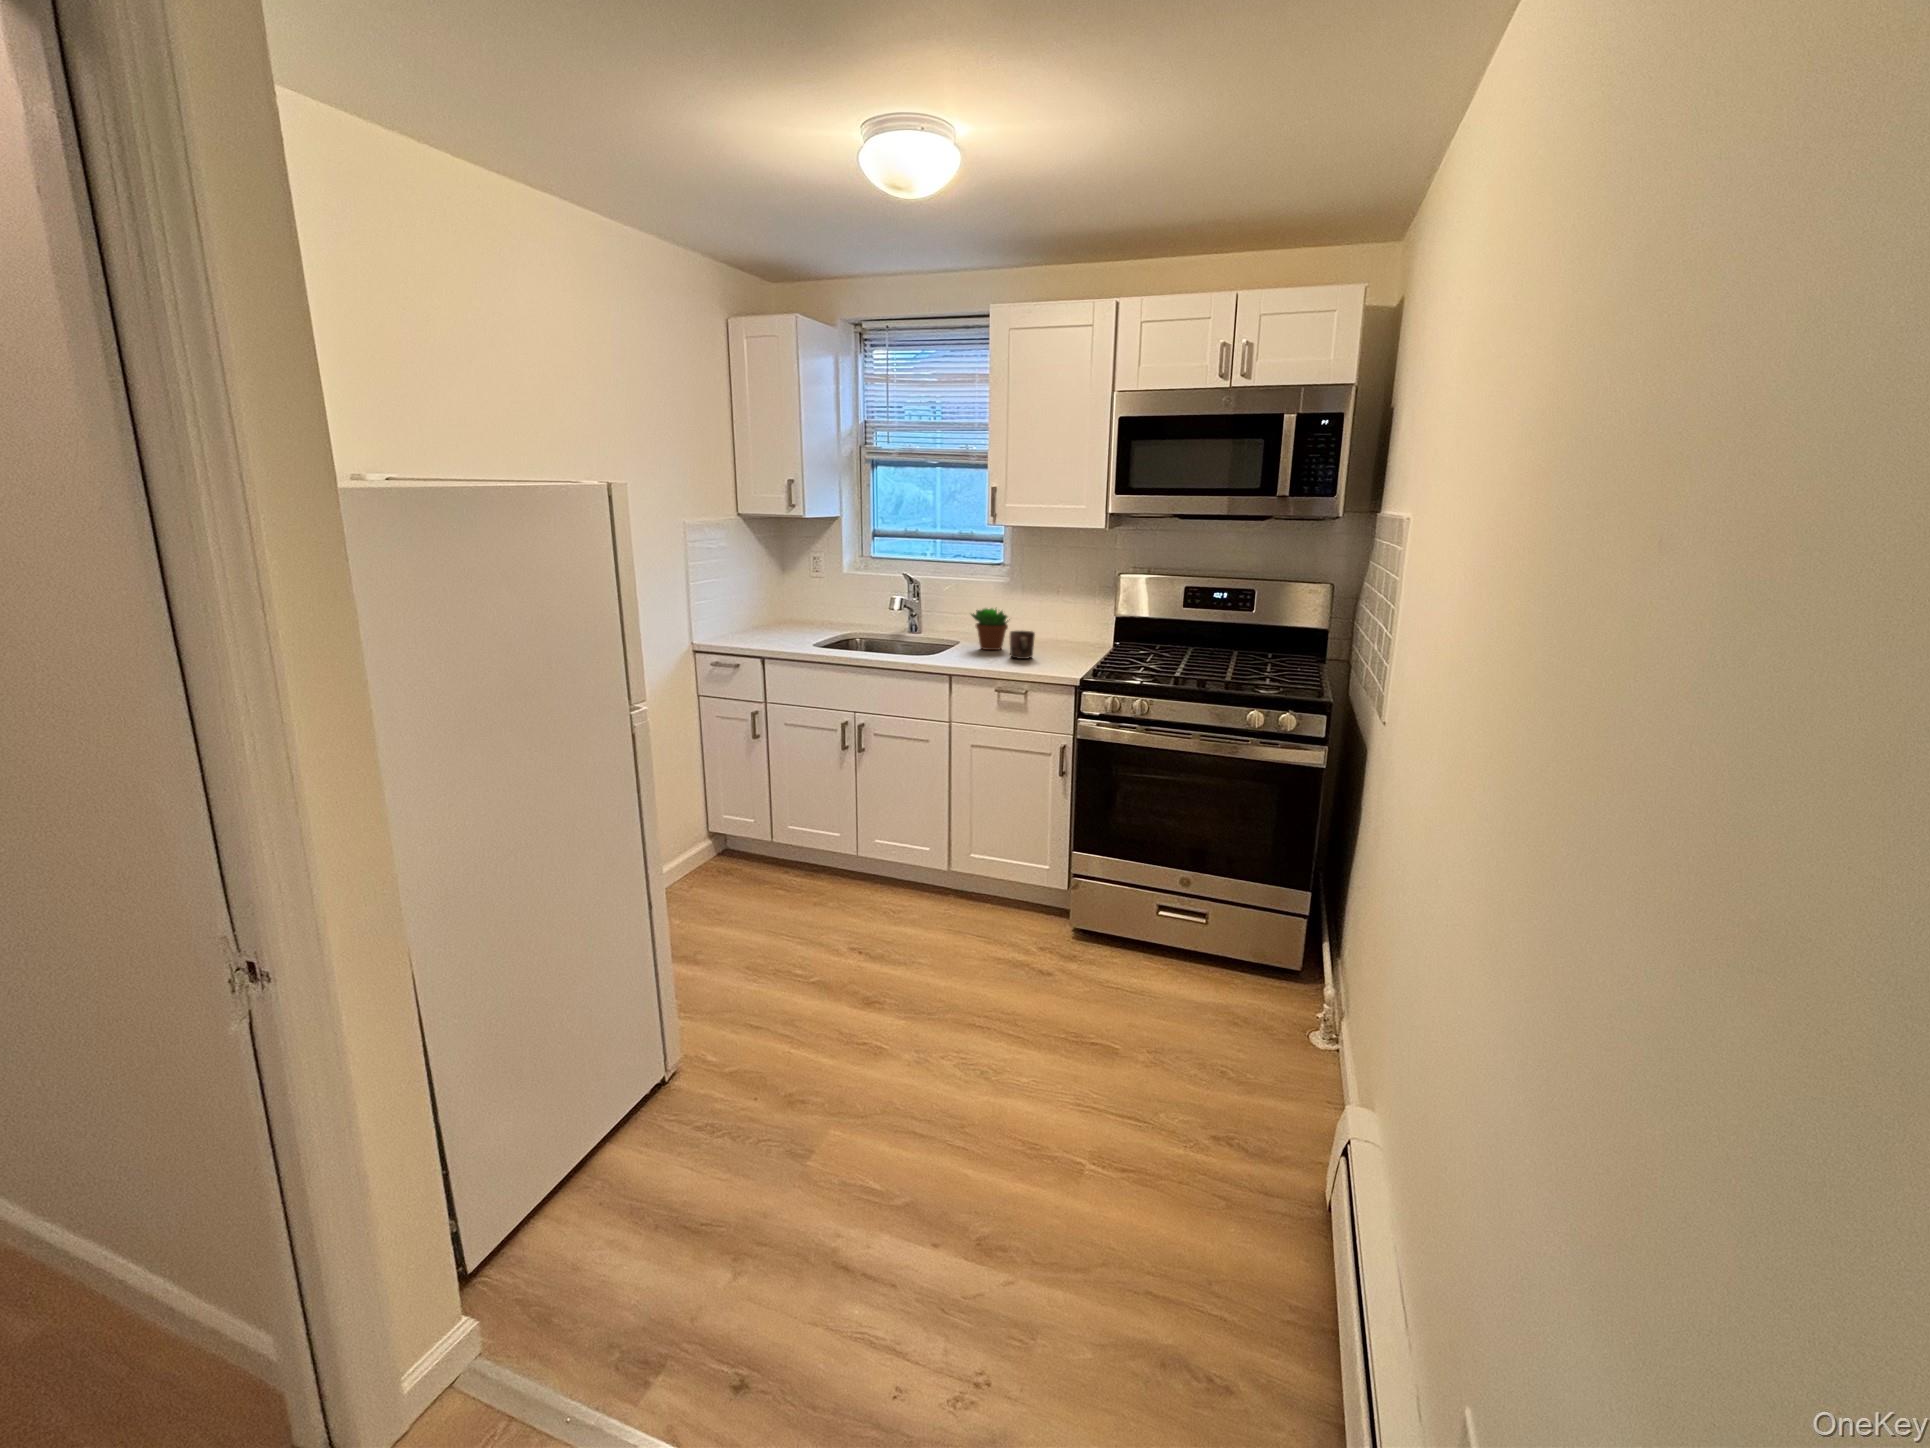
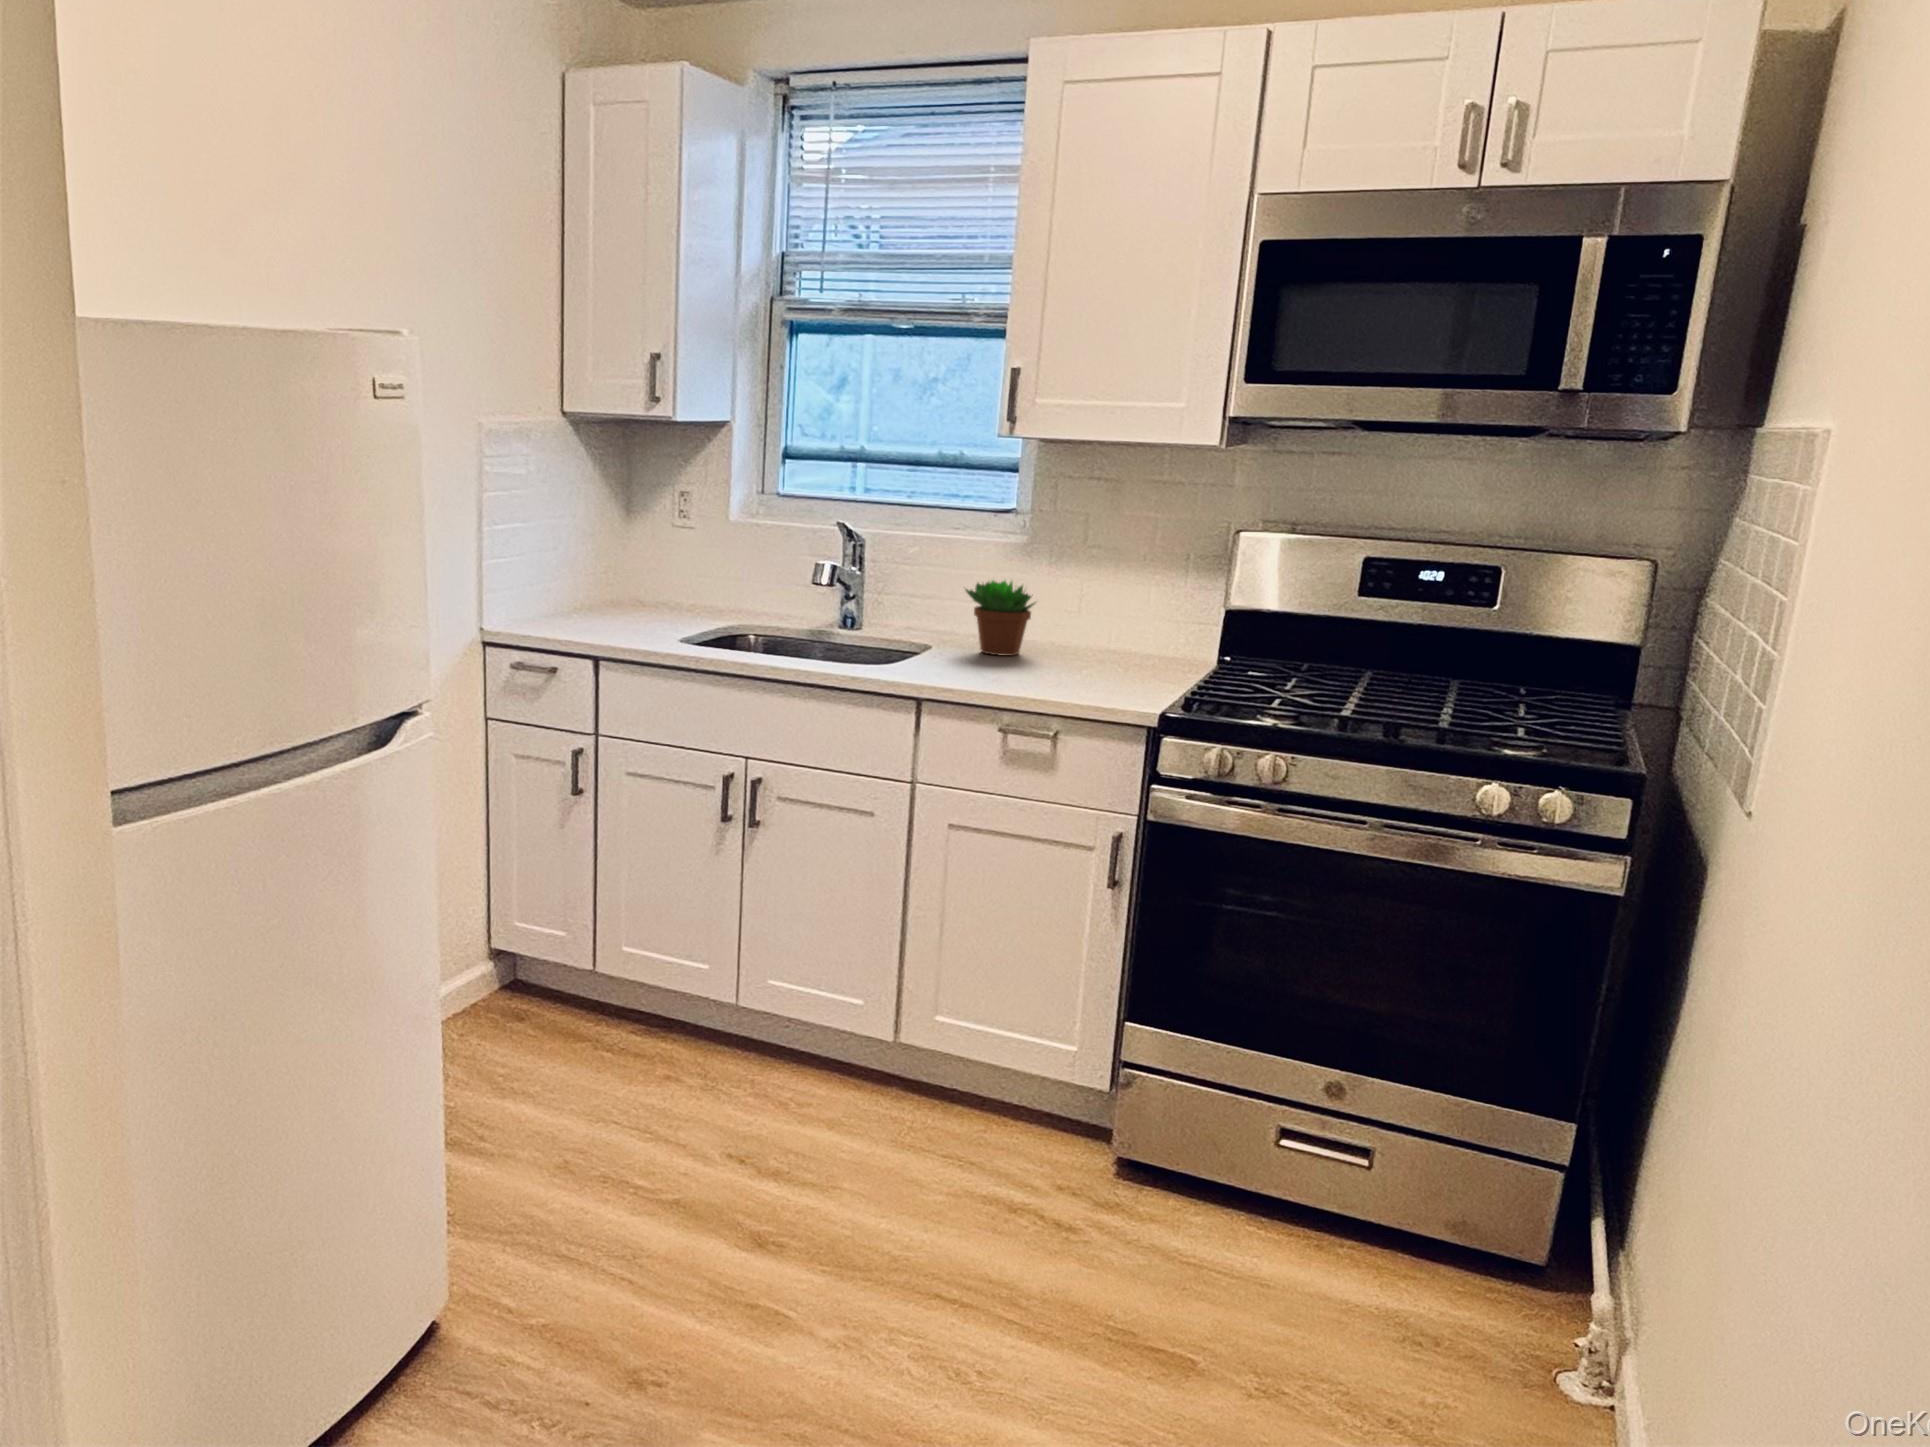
mug: present [1010,631,1035,659] -> none [1034,622,1080,673]

